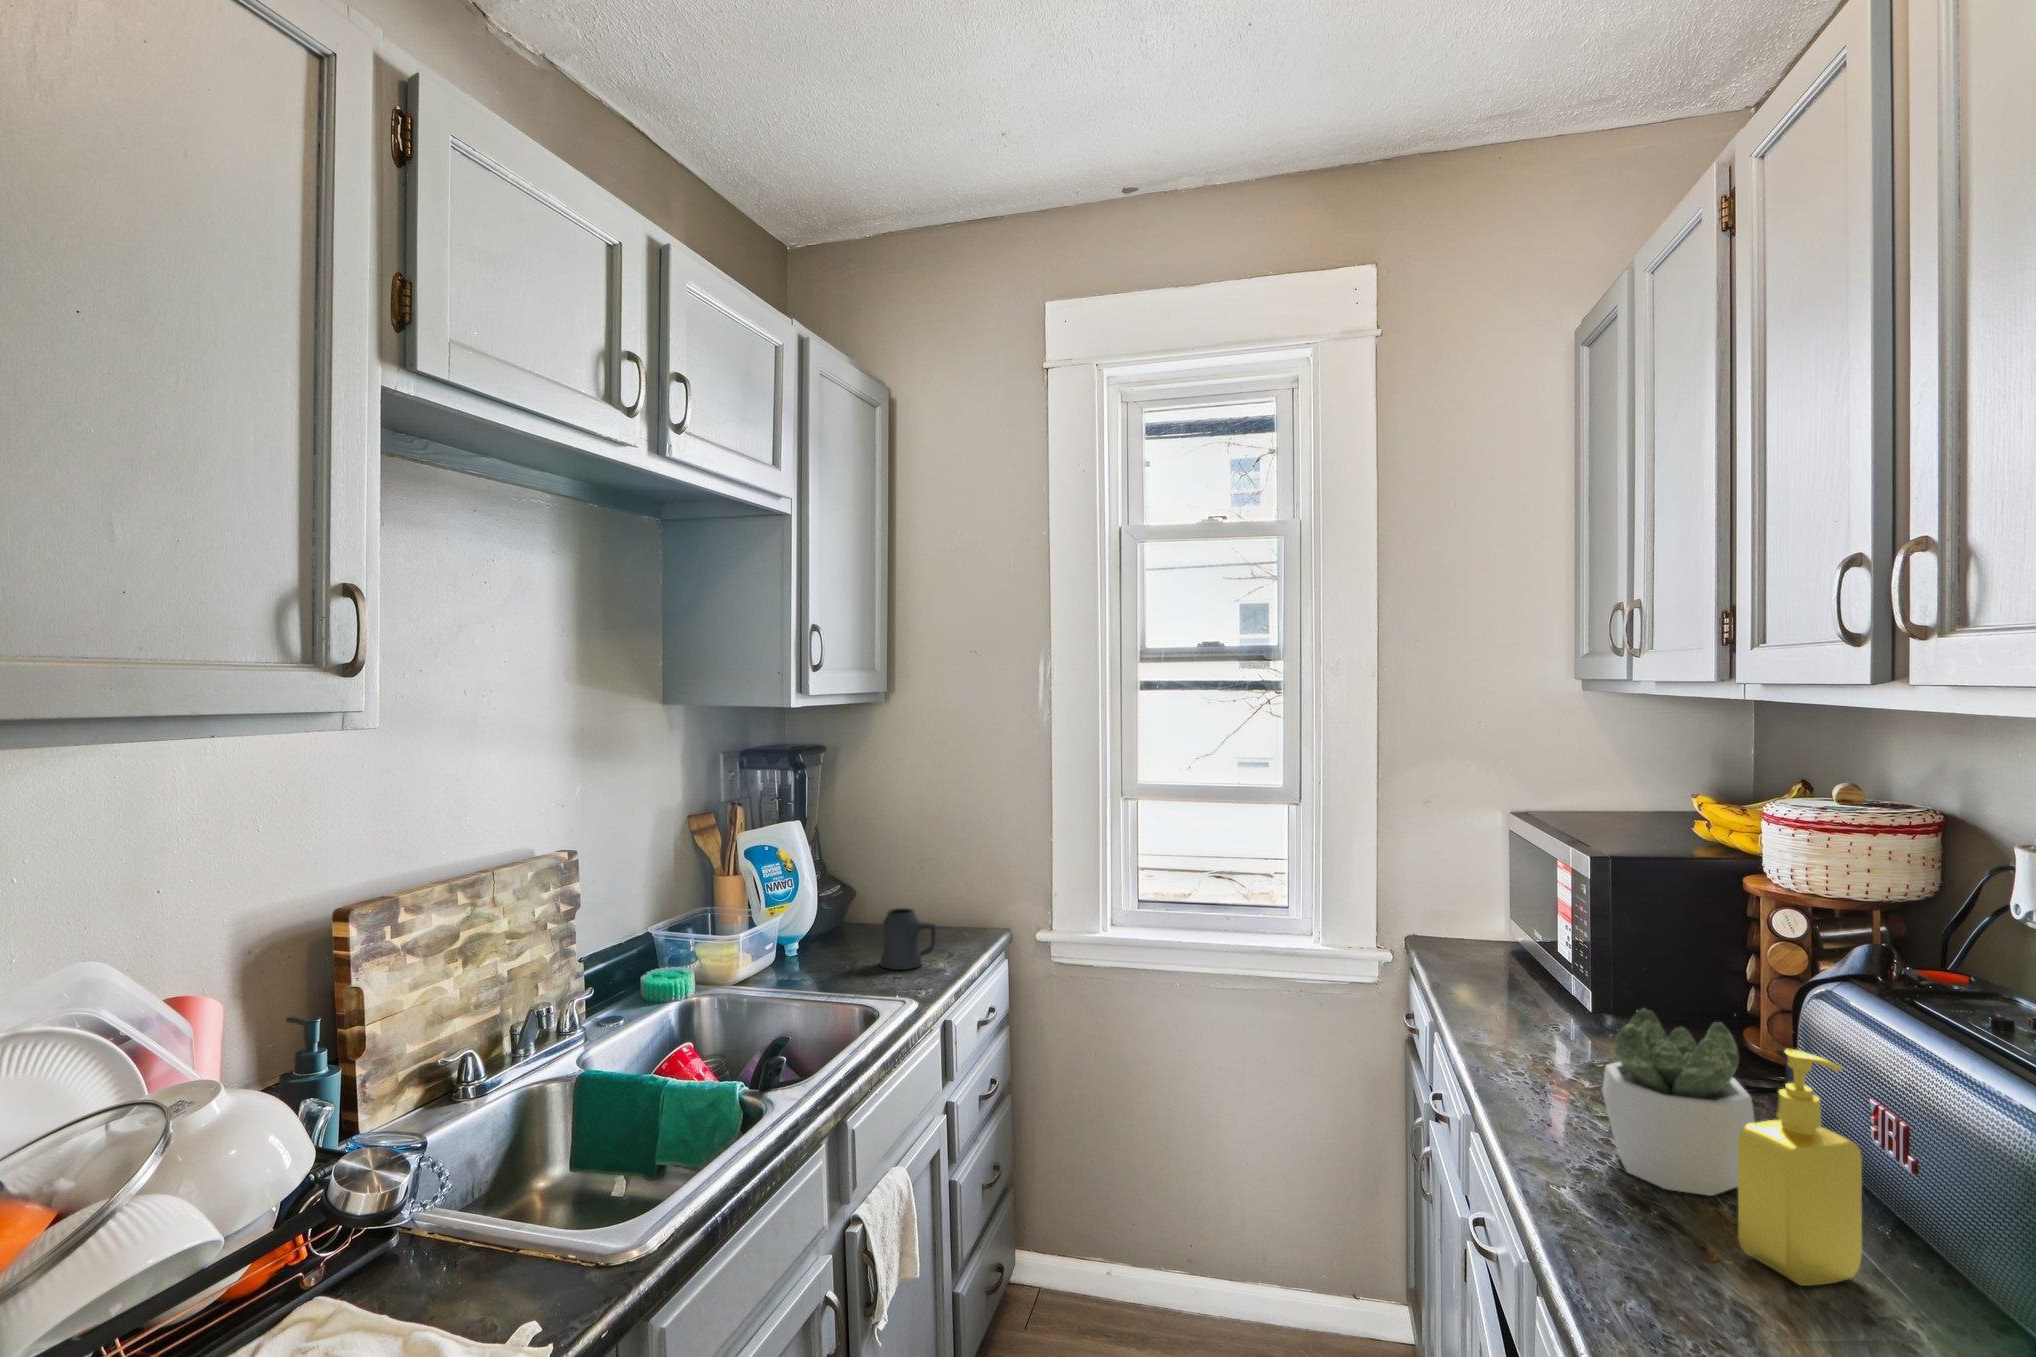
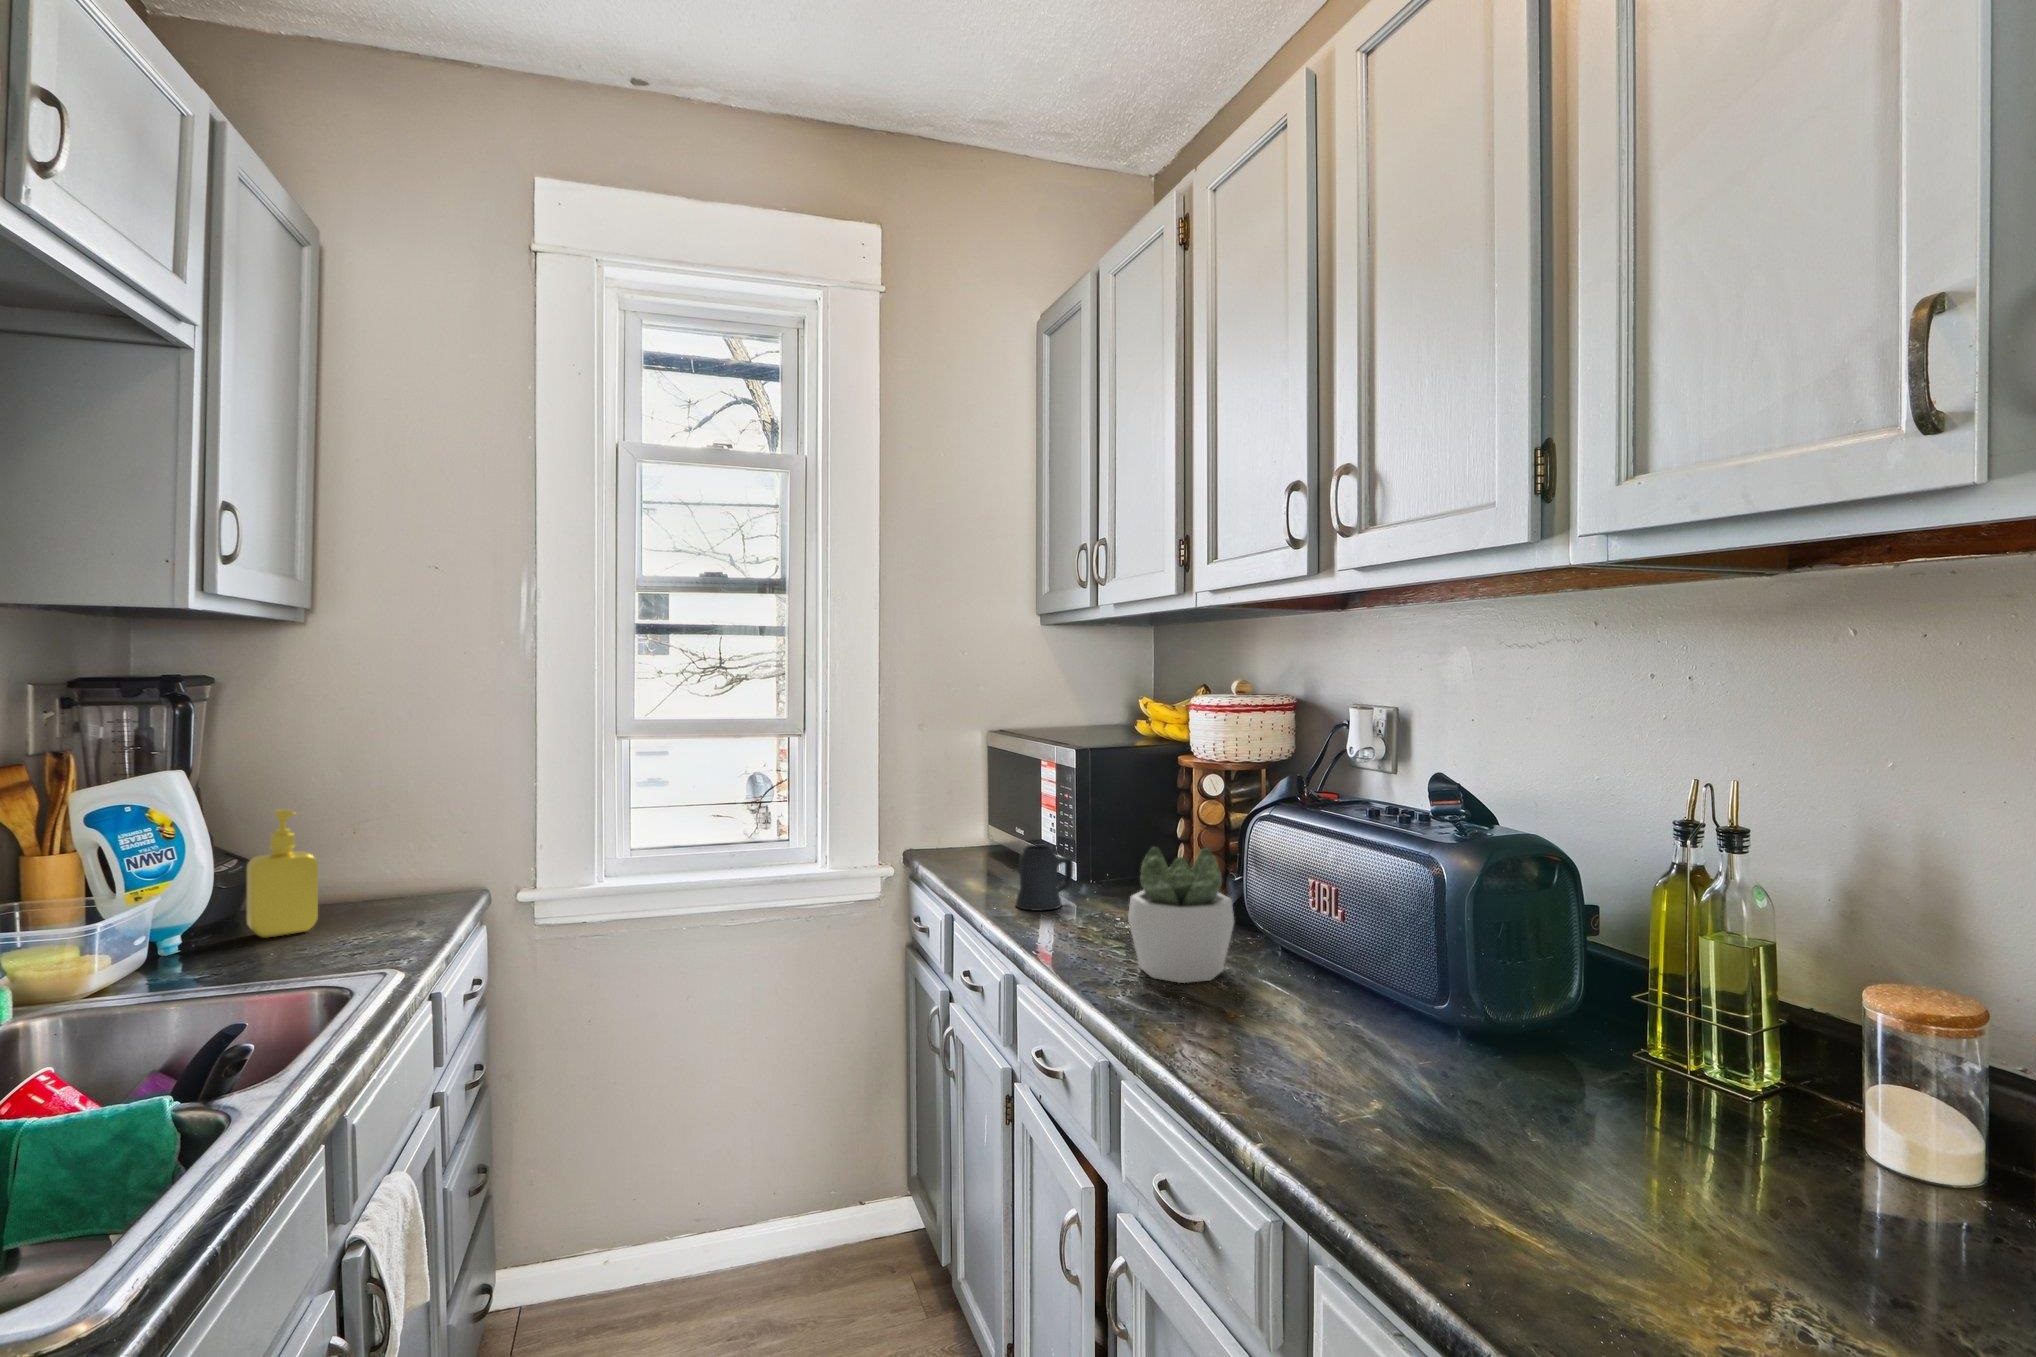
mug: present [880,908,936,970] -> present [1016,845,1073,911]
soap dispenser: present [1738,1049,1862,1286] -> present [247,809,318,938]

